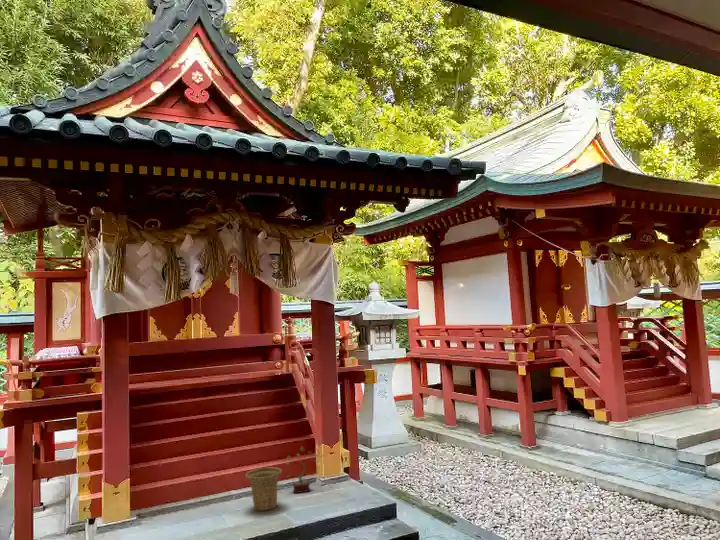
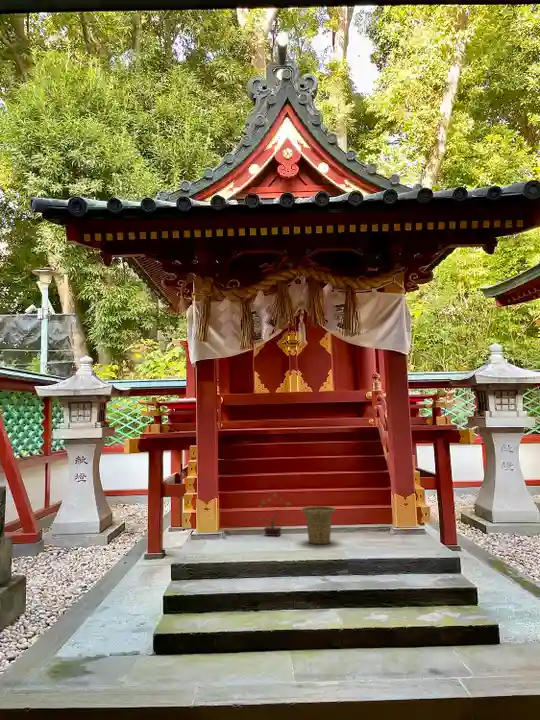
potted plant: present [287,447,318,493] -> present [260,501,289,536]

